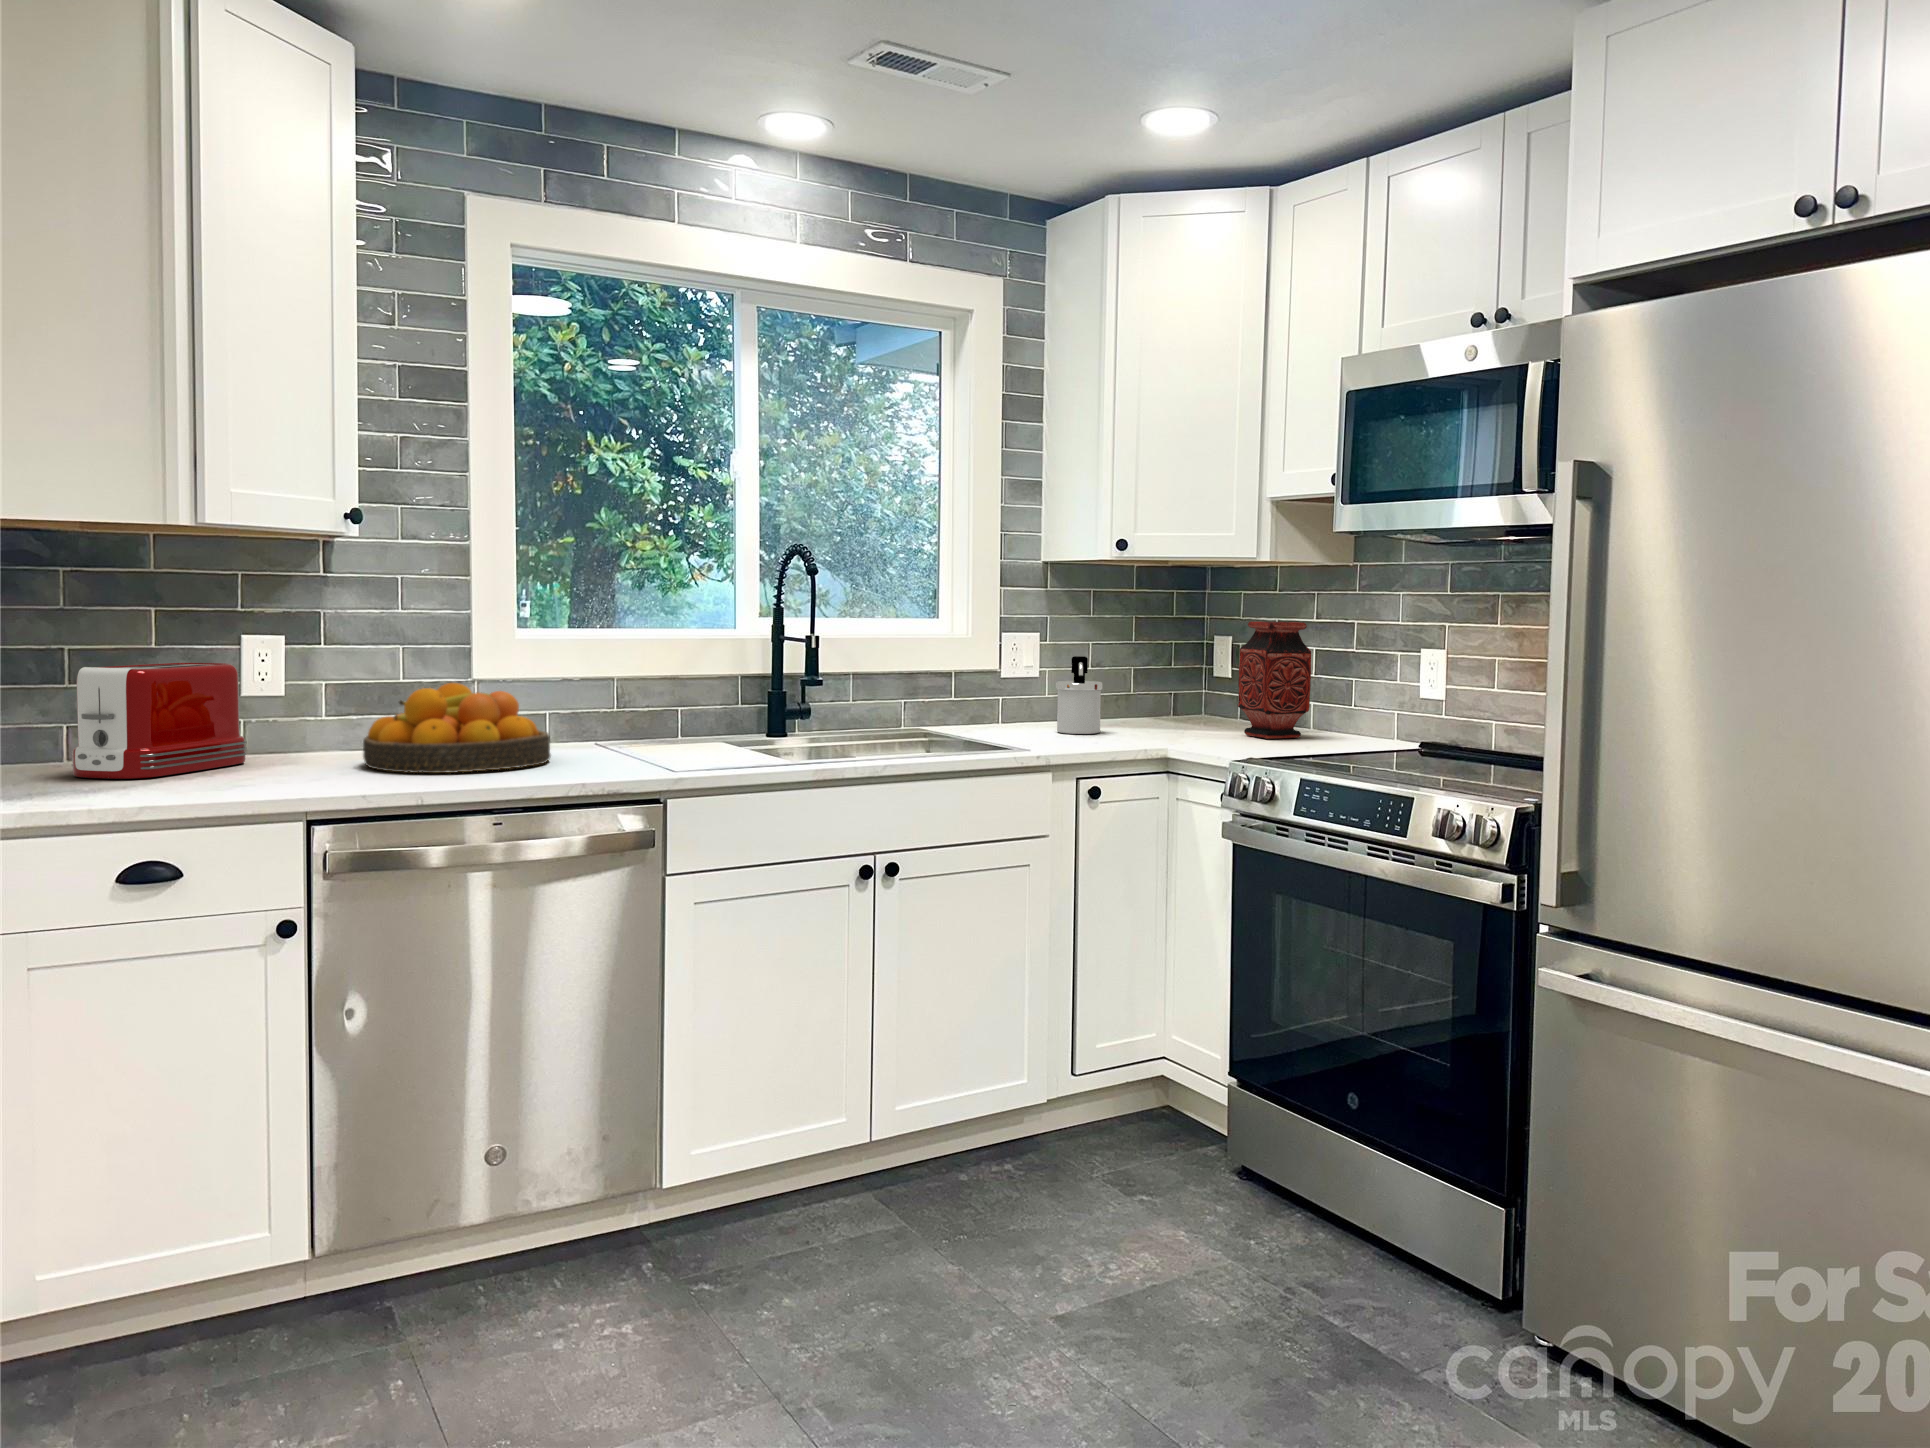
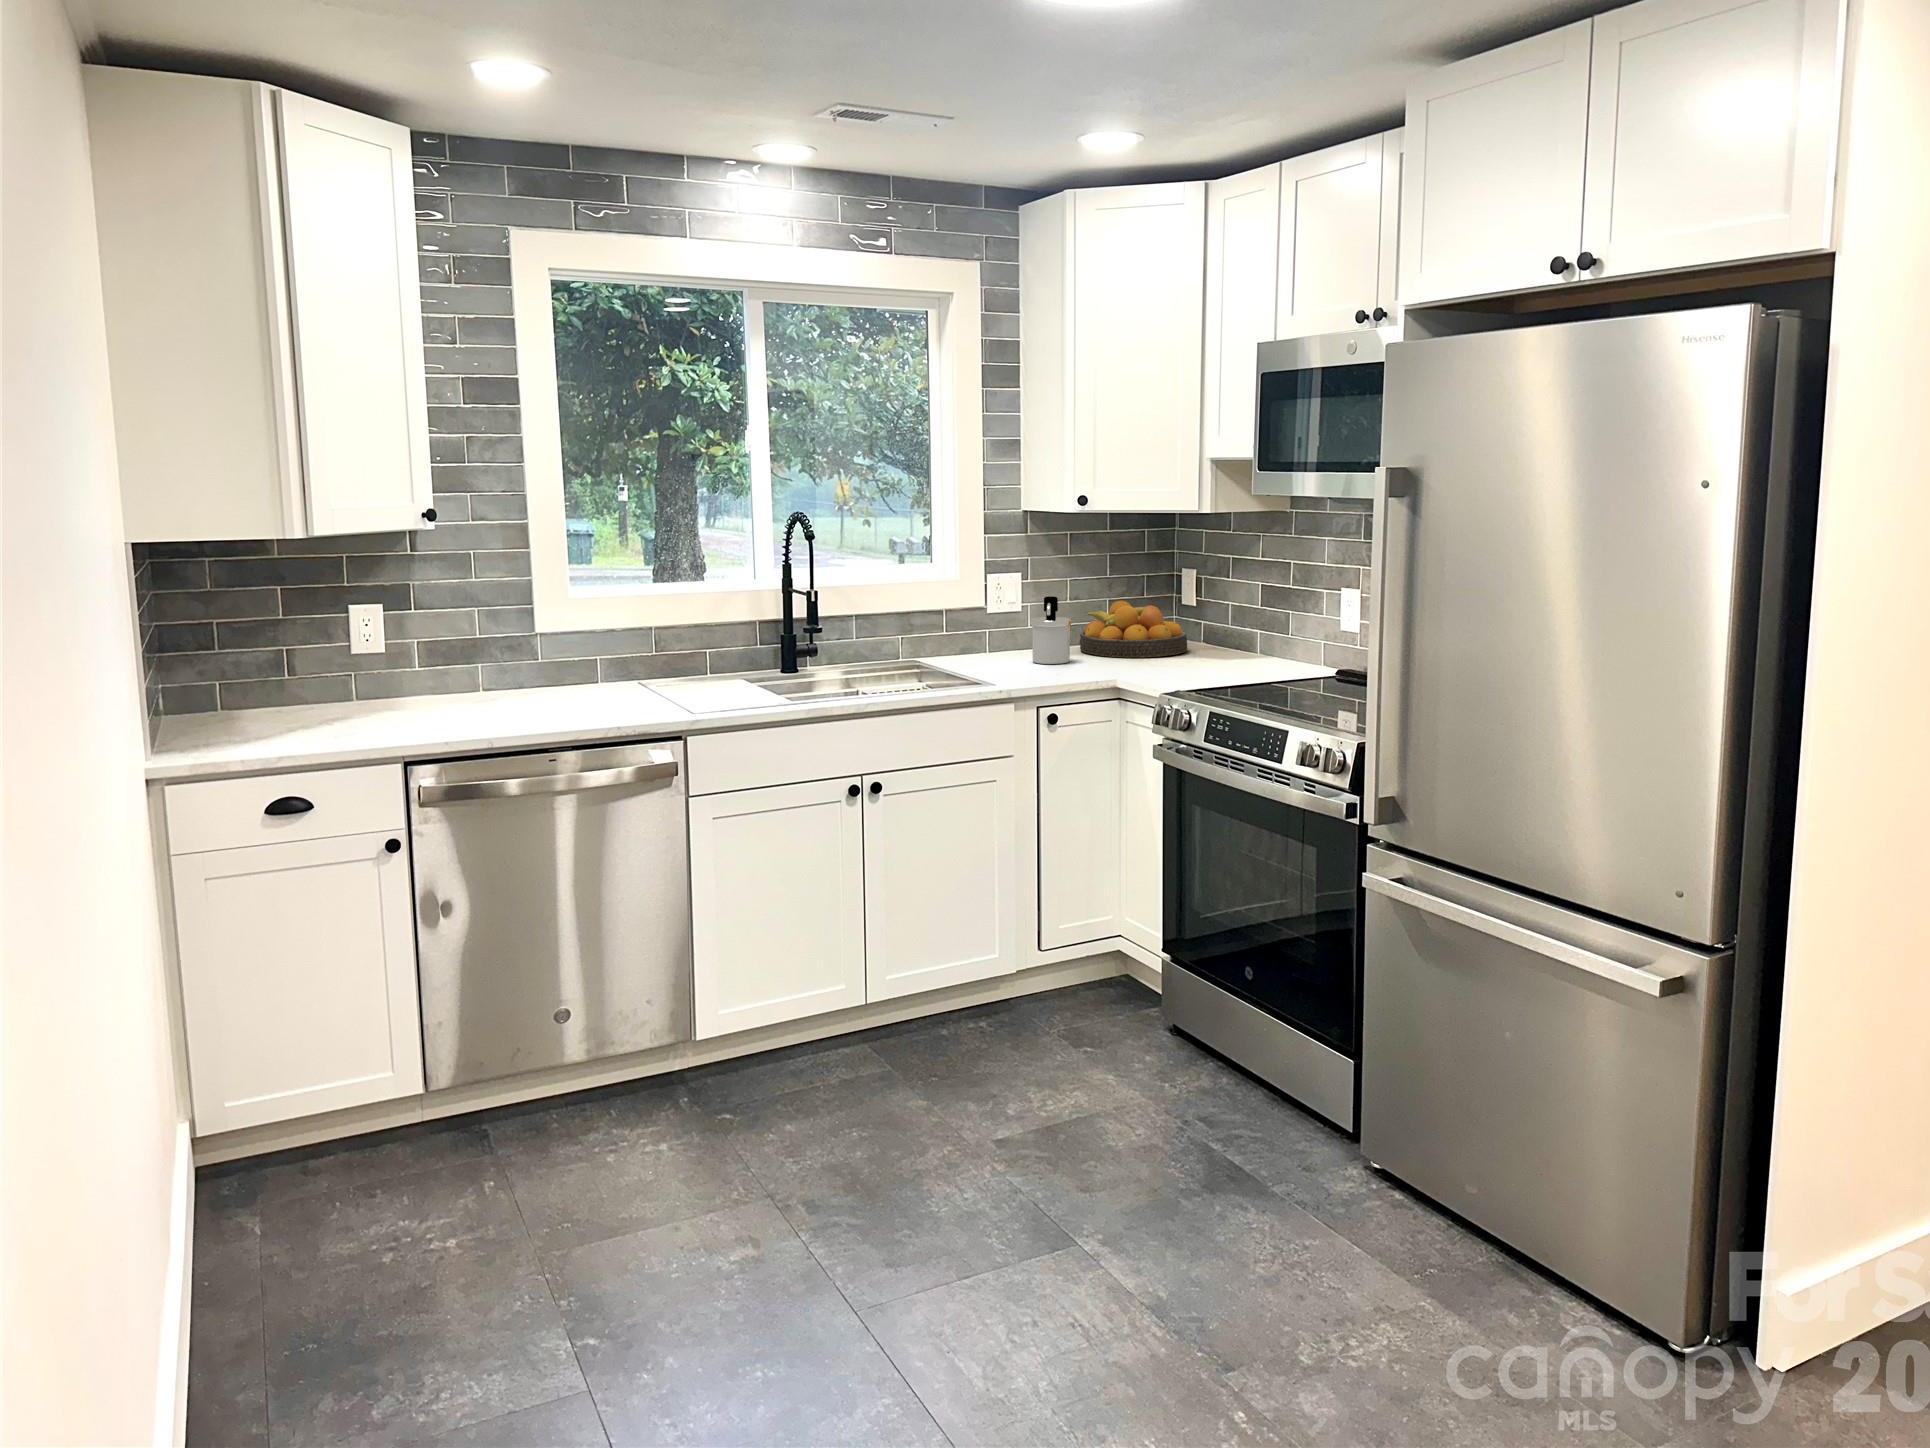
vase: present [1238,622,1311,739] -> none [1188,564,1250,667]
toaster: present [71,663,247,779] -> none [225,631,359,729]
fruit bowl: present [363,683,551,773] -> present [1080,601,1187,658]

